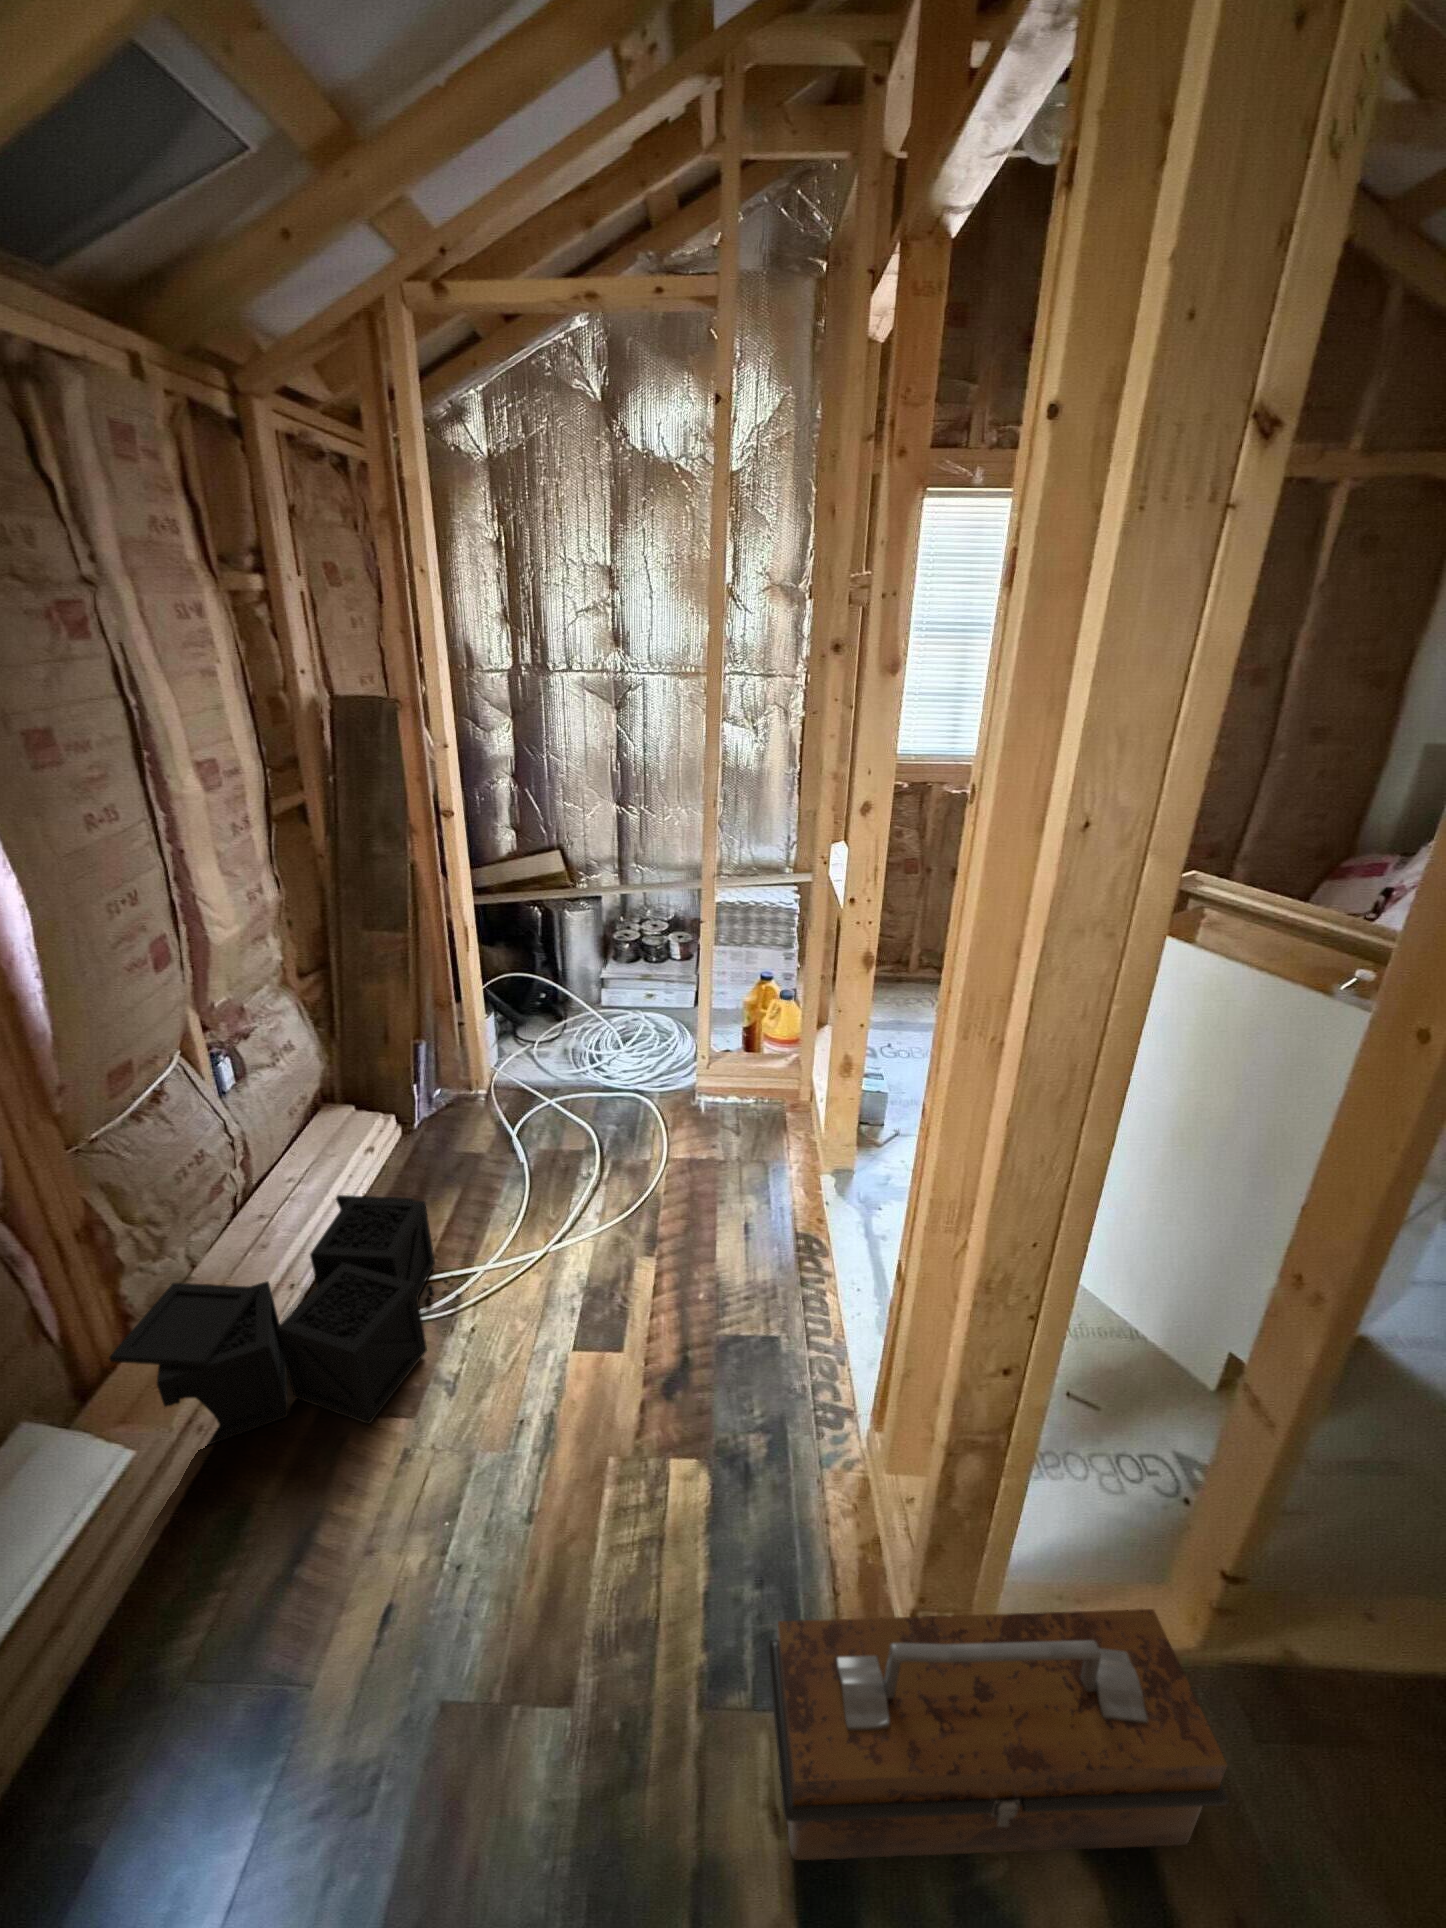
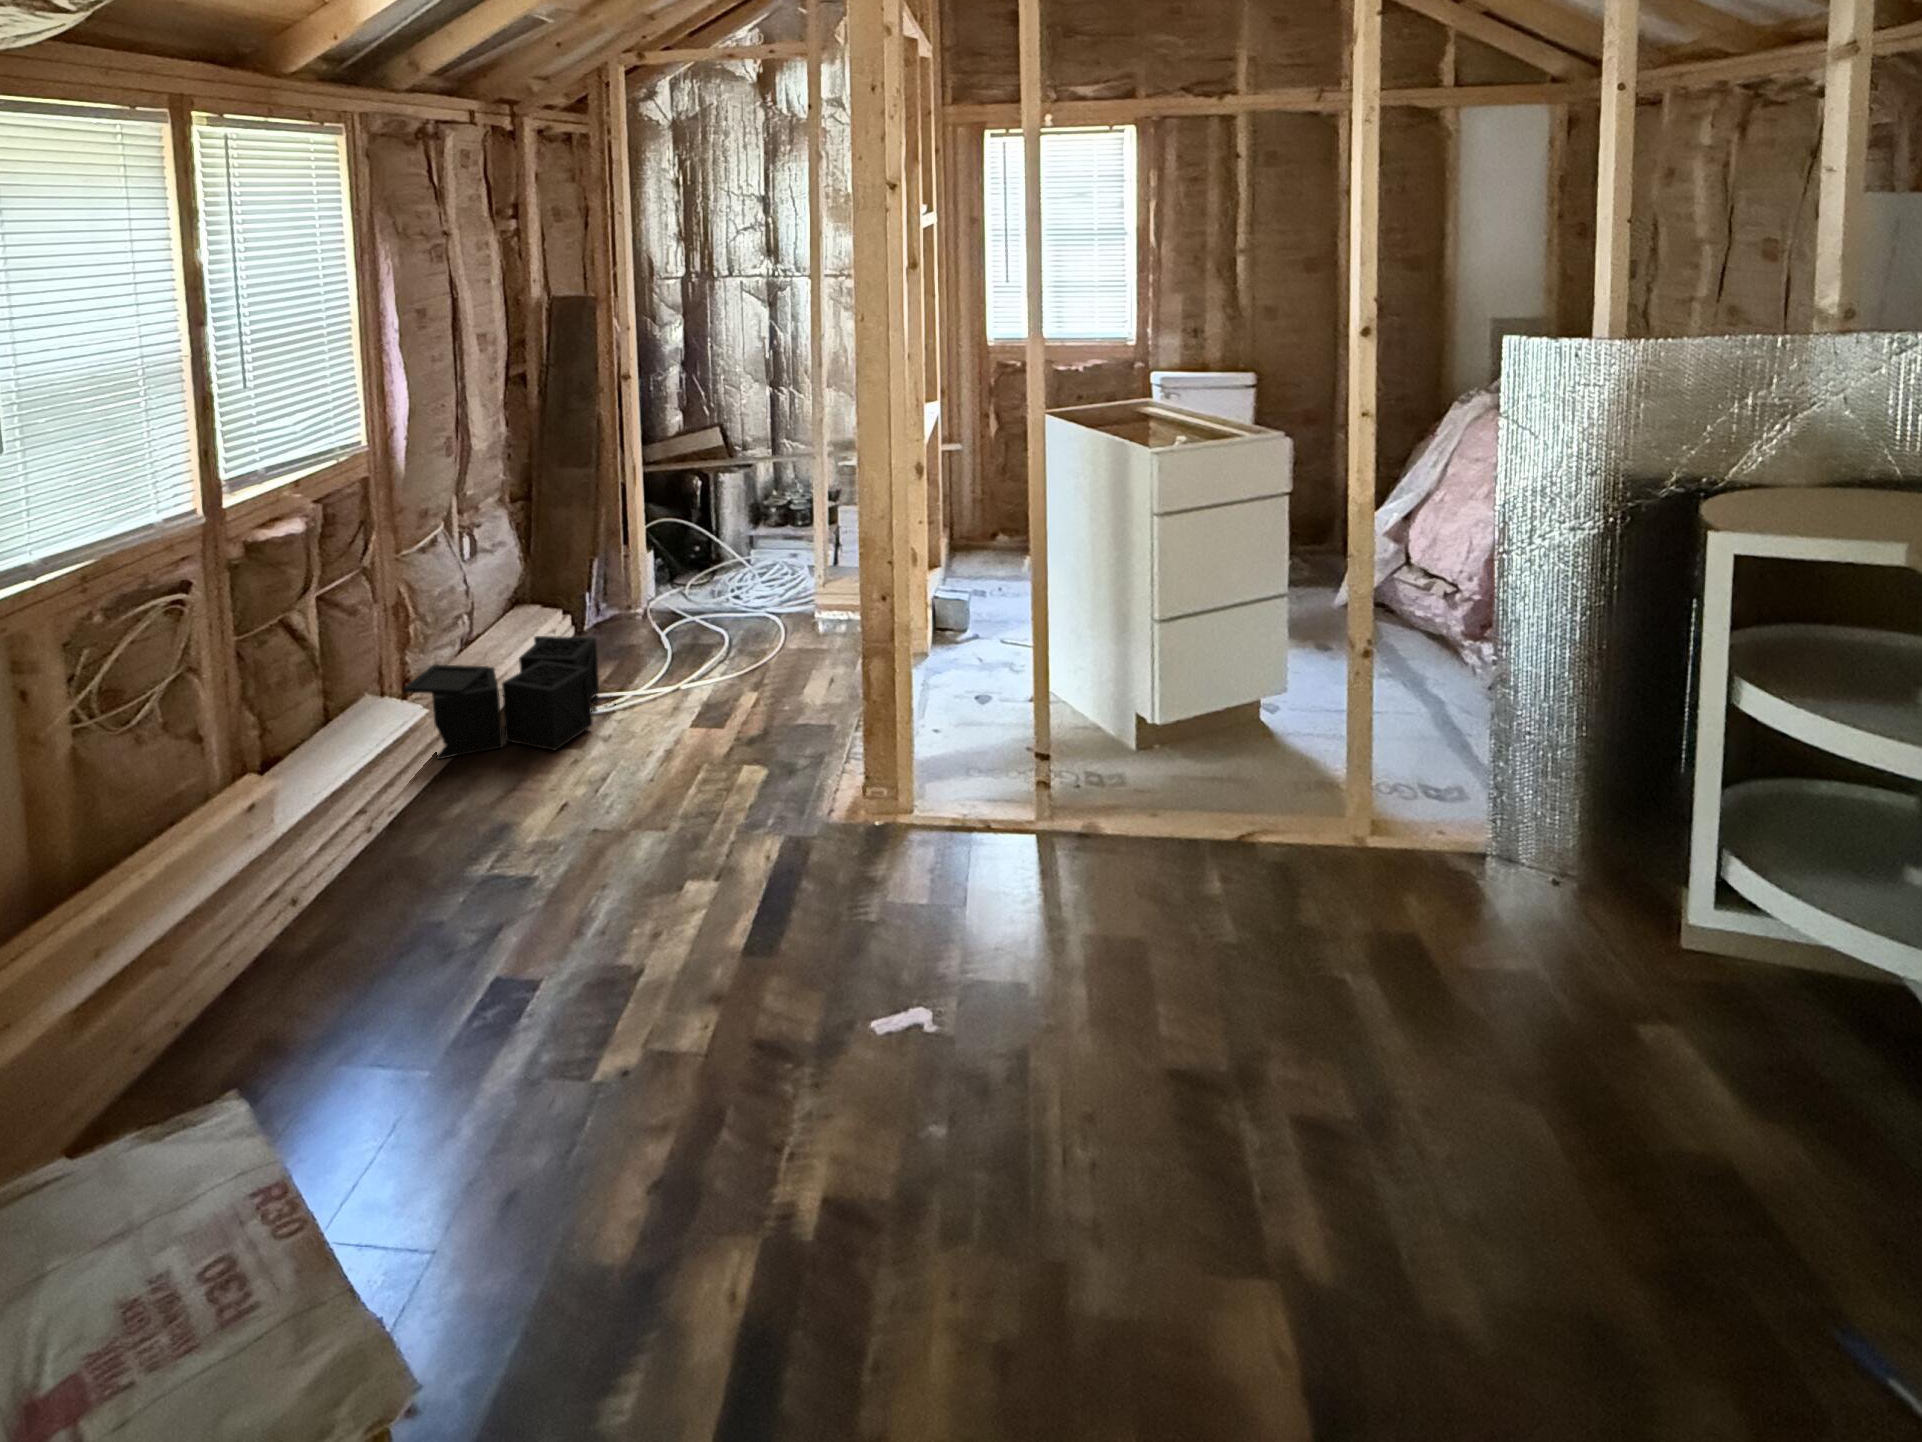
toolbox: present [768,1609,1229,1860] -> none [769,755,999,881]

